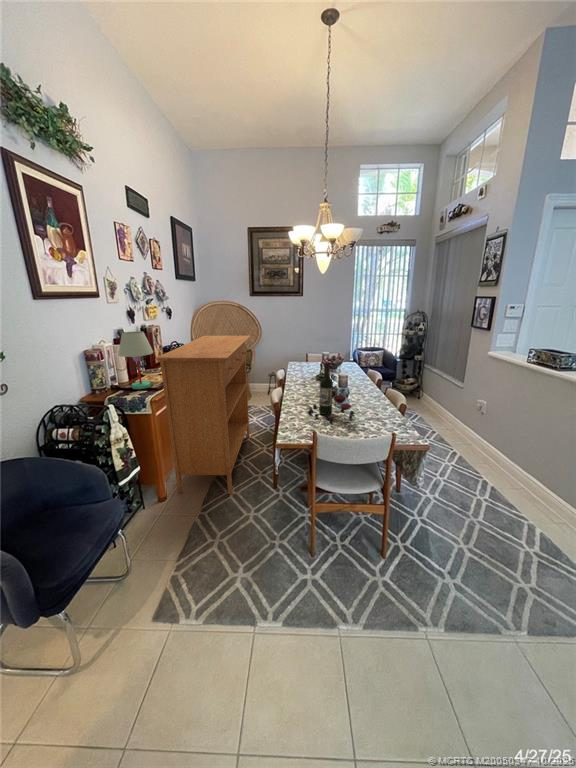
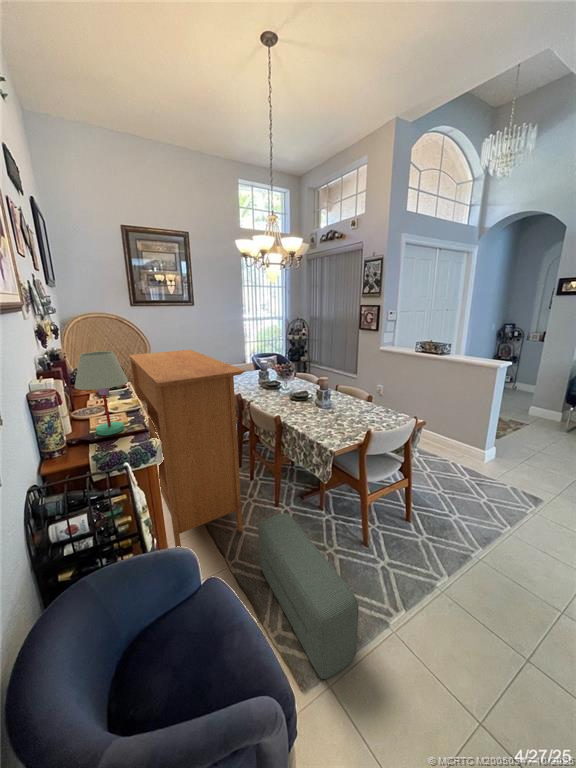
wine bottle: present [308,363,354,423] -> none [315,364,368,418]
pouf: none [163,487,240,626] -> present [258,513,359,679]

